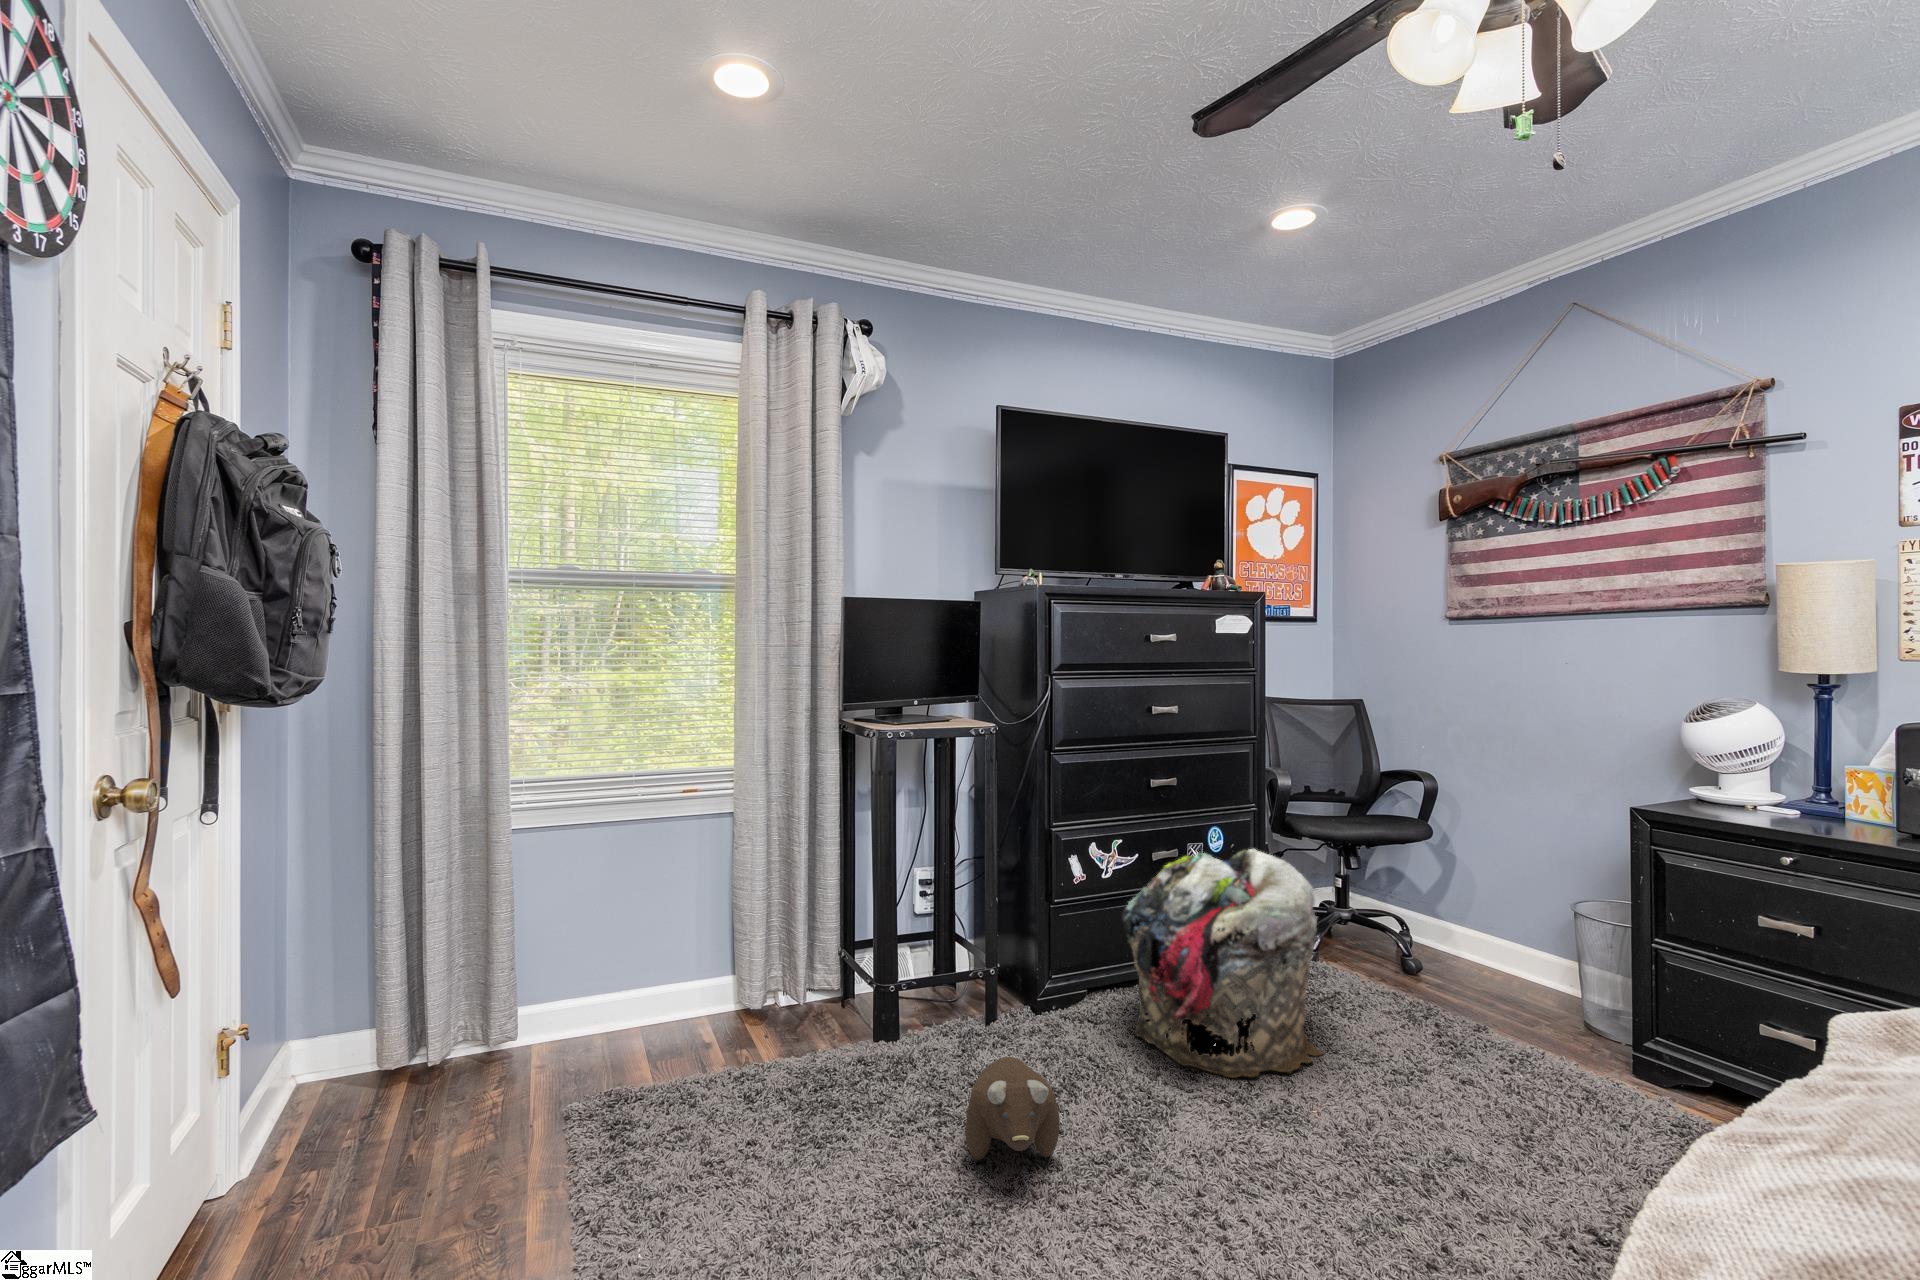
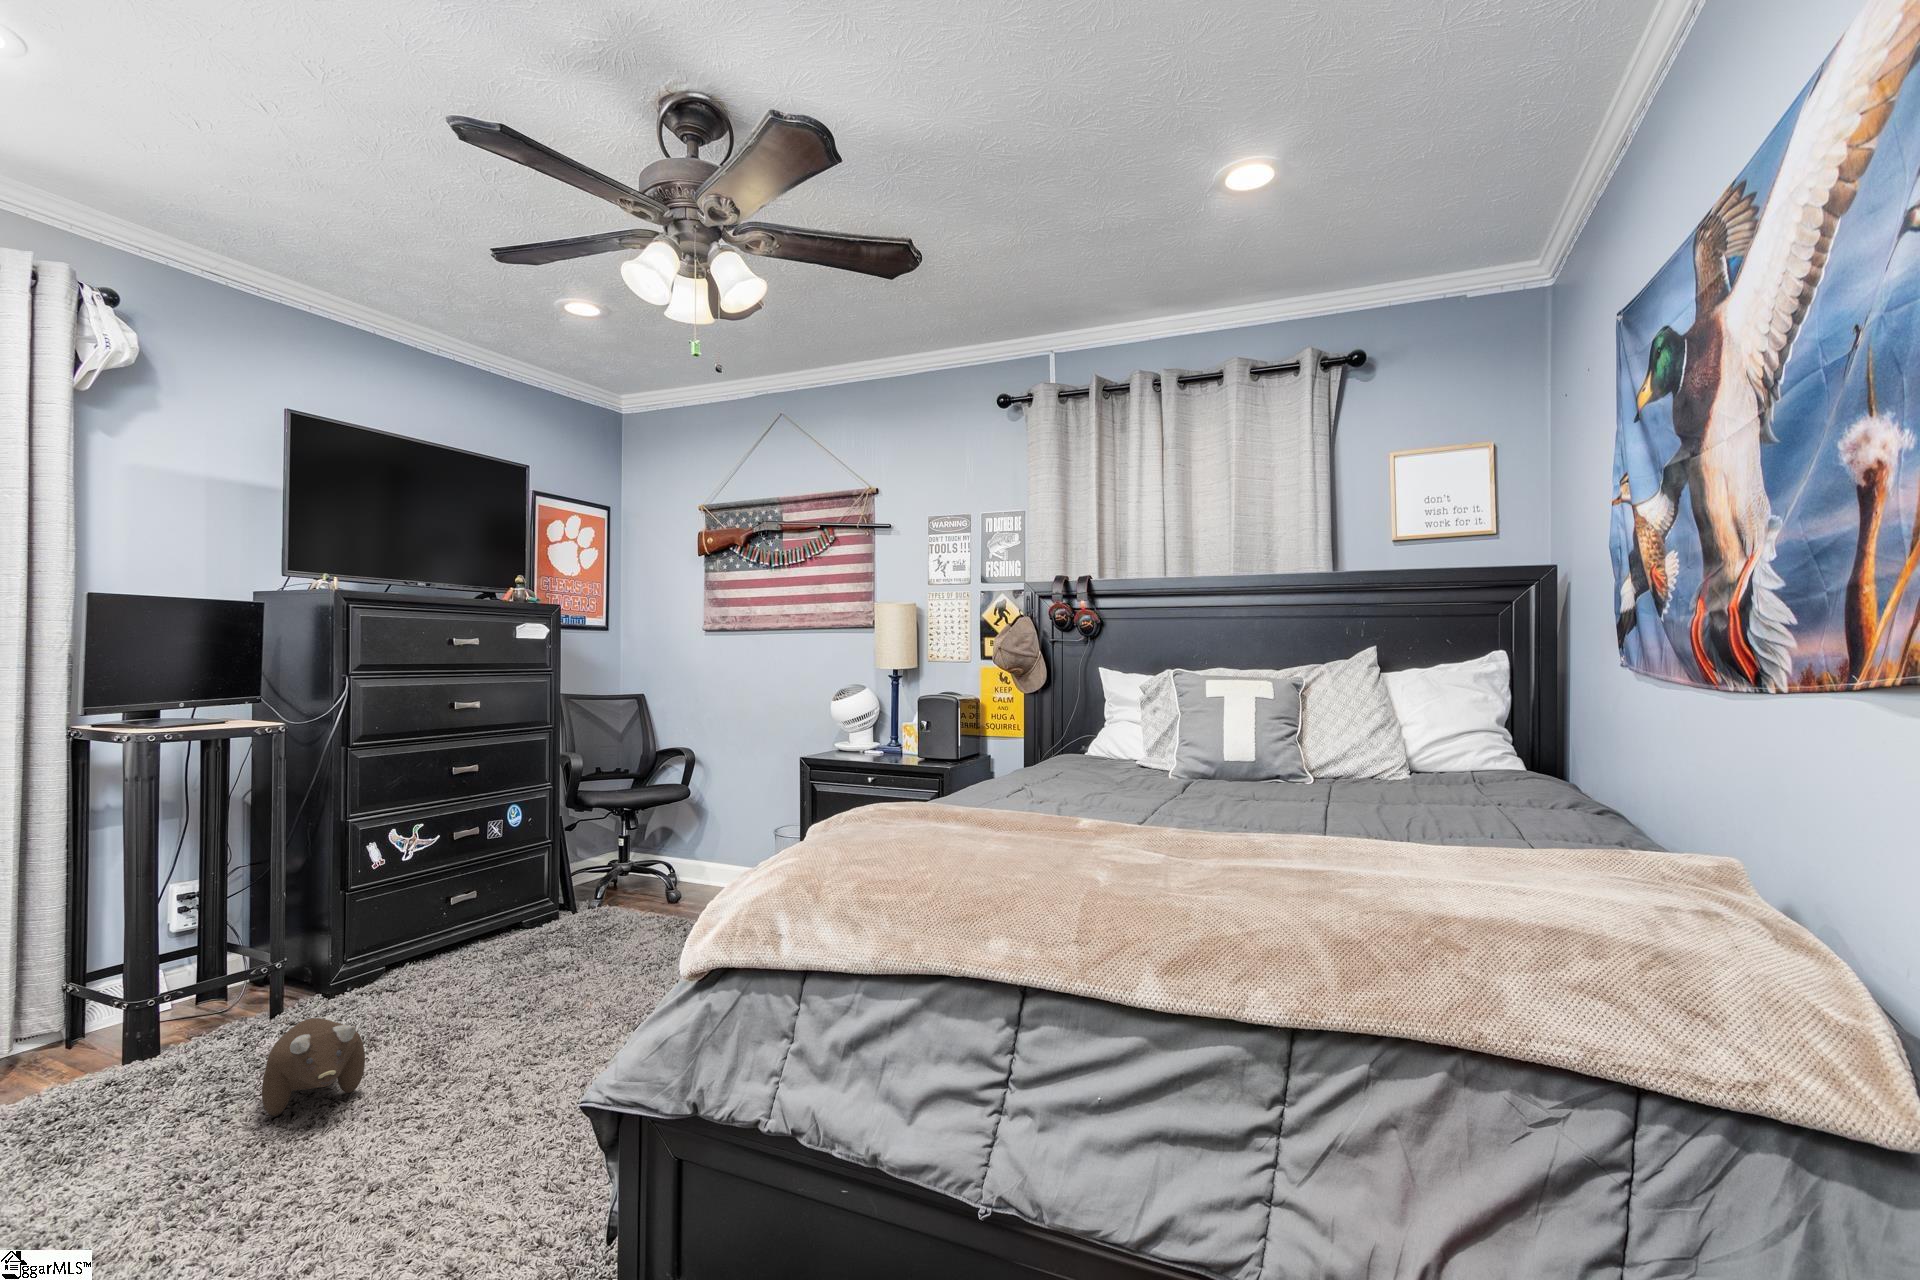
laundry basket: present [1122,849,1323,1078] -> none [424,815,603,999]

